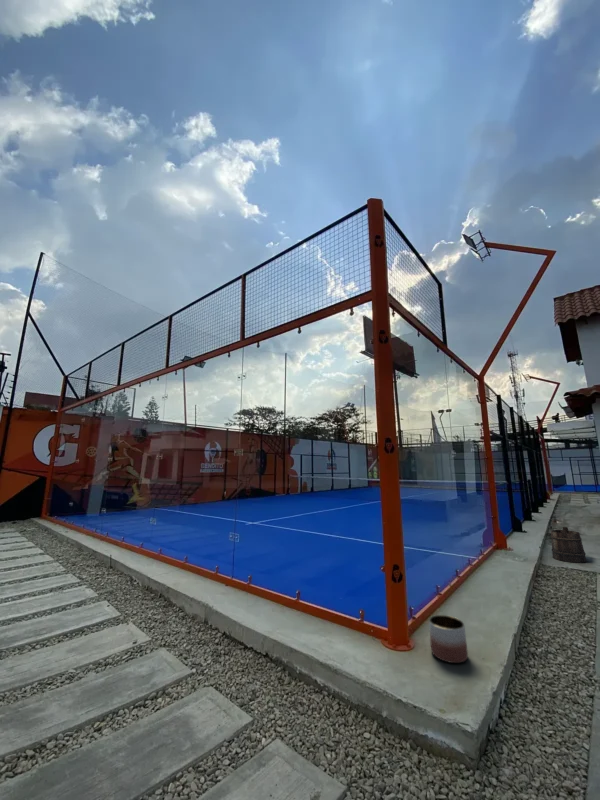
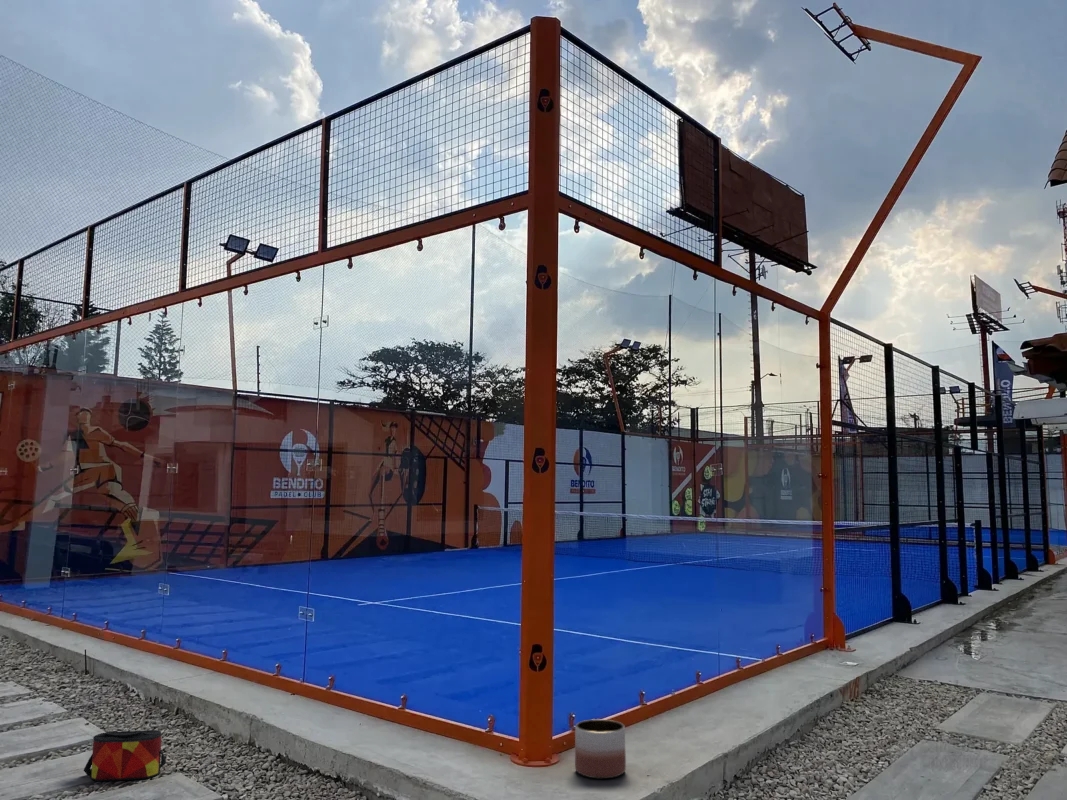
bucket: present [551,527,587,563] -> none [944,614,1003,679]
bag: none [102,620,155,659] -> present [84,730,166,781]

